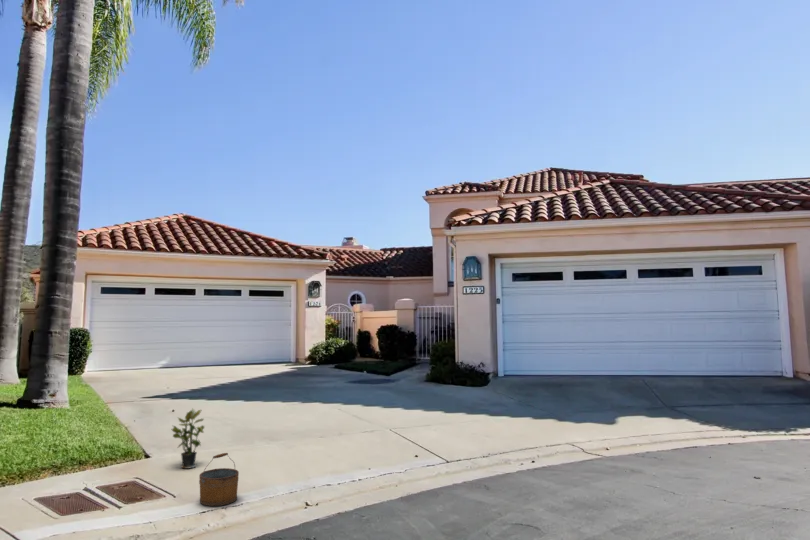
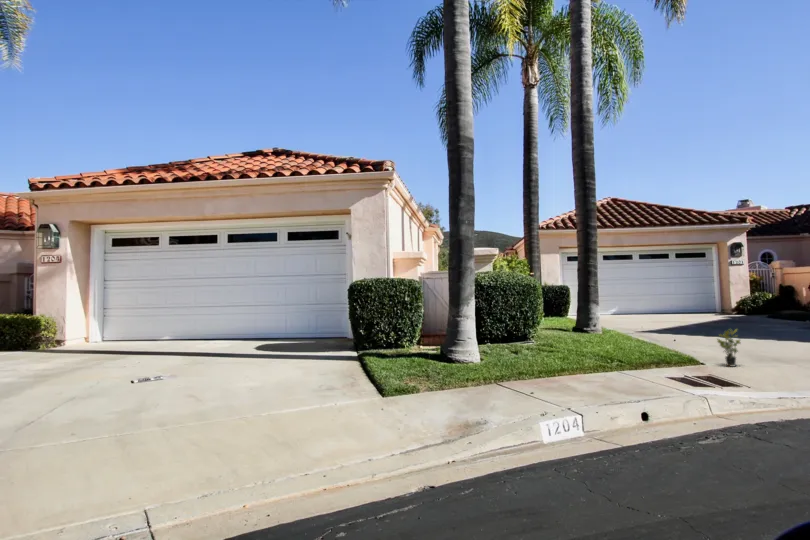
bucket: present [199,453,239,506] -> none [765,352,794,383]

